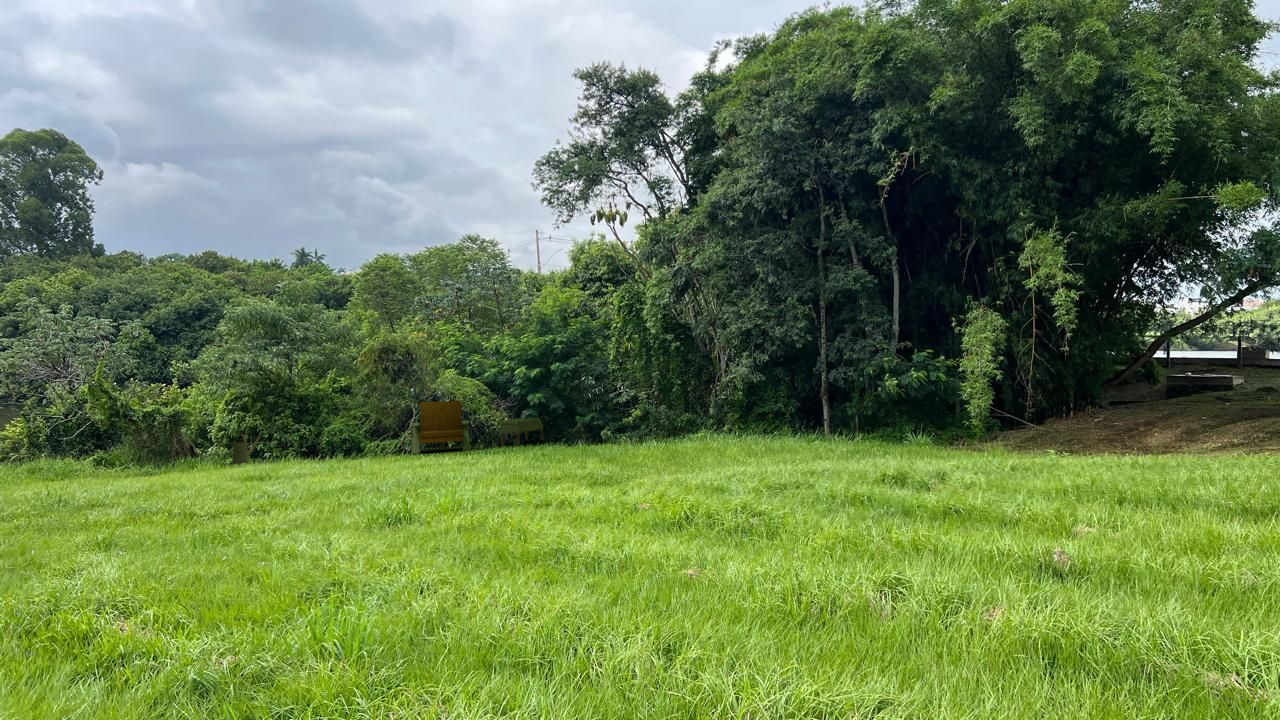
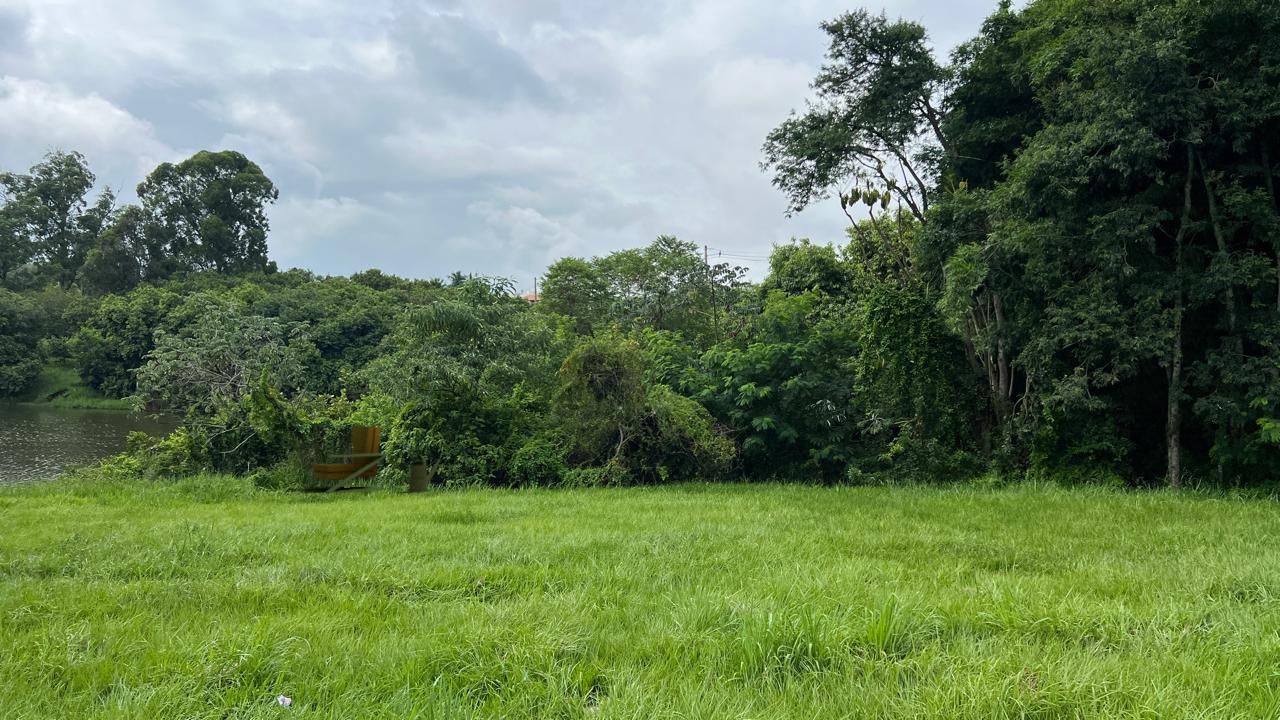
lounge chair: present [411,401,470,454] -> present [306,426,388,493]
bench: present [499,418,543,445] -> none [734,449,786,487]

